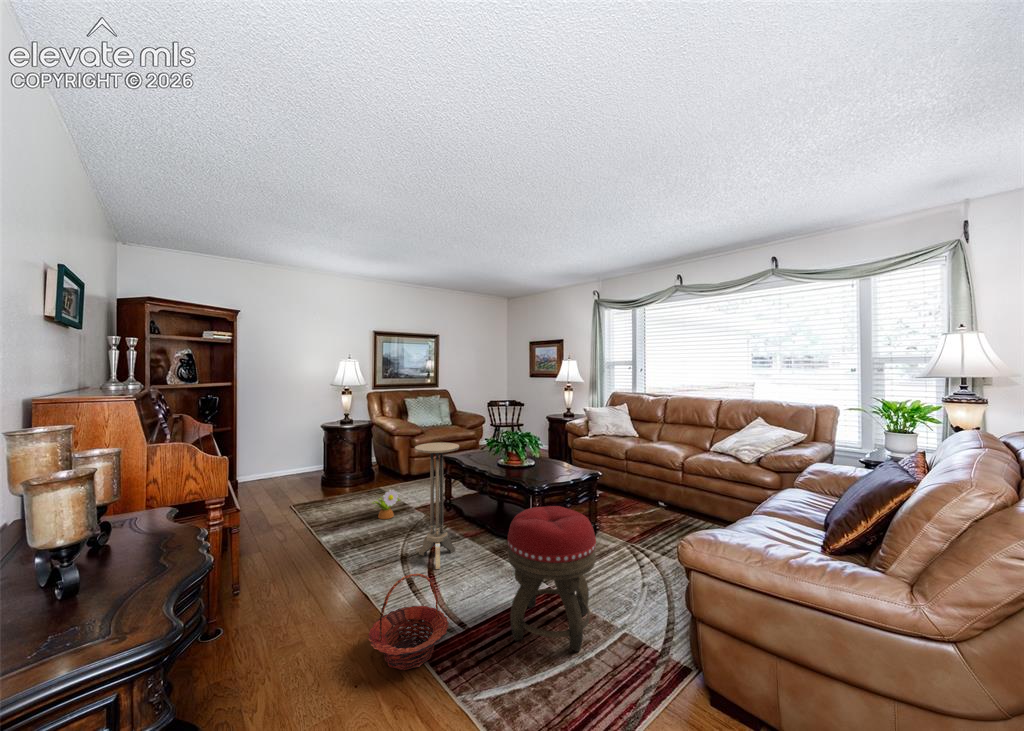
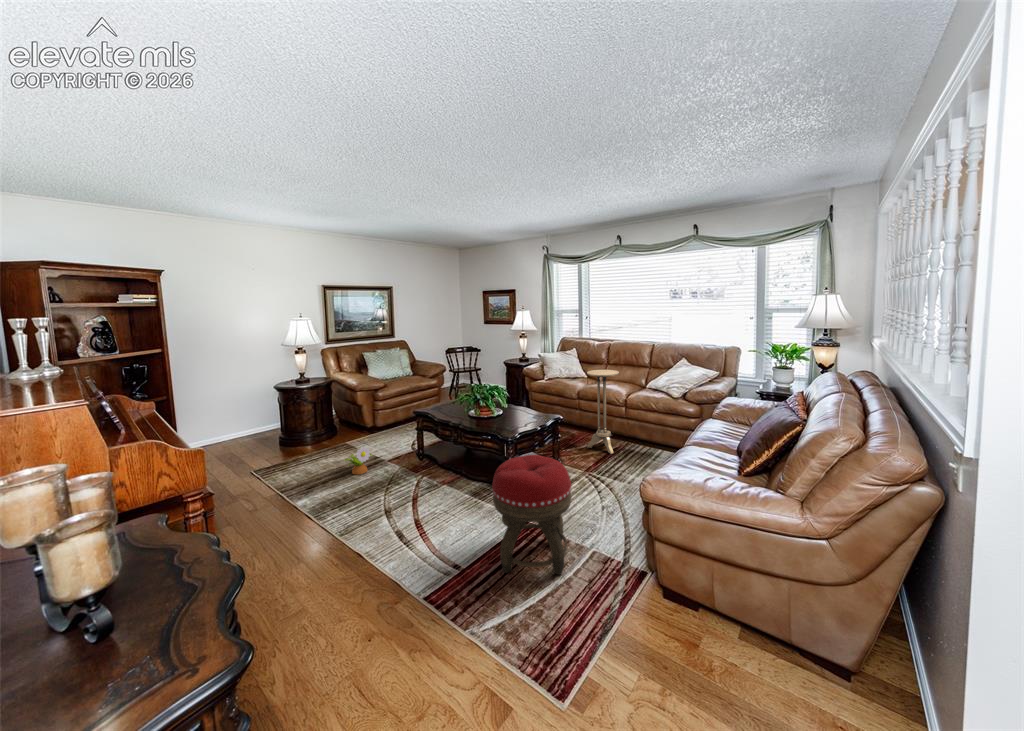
side table: present [415,443,459,569] -> present [587,370,619,454]
basket: present [369,574,449,670] -> none [374,531,447,615]

